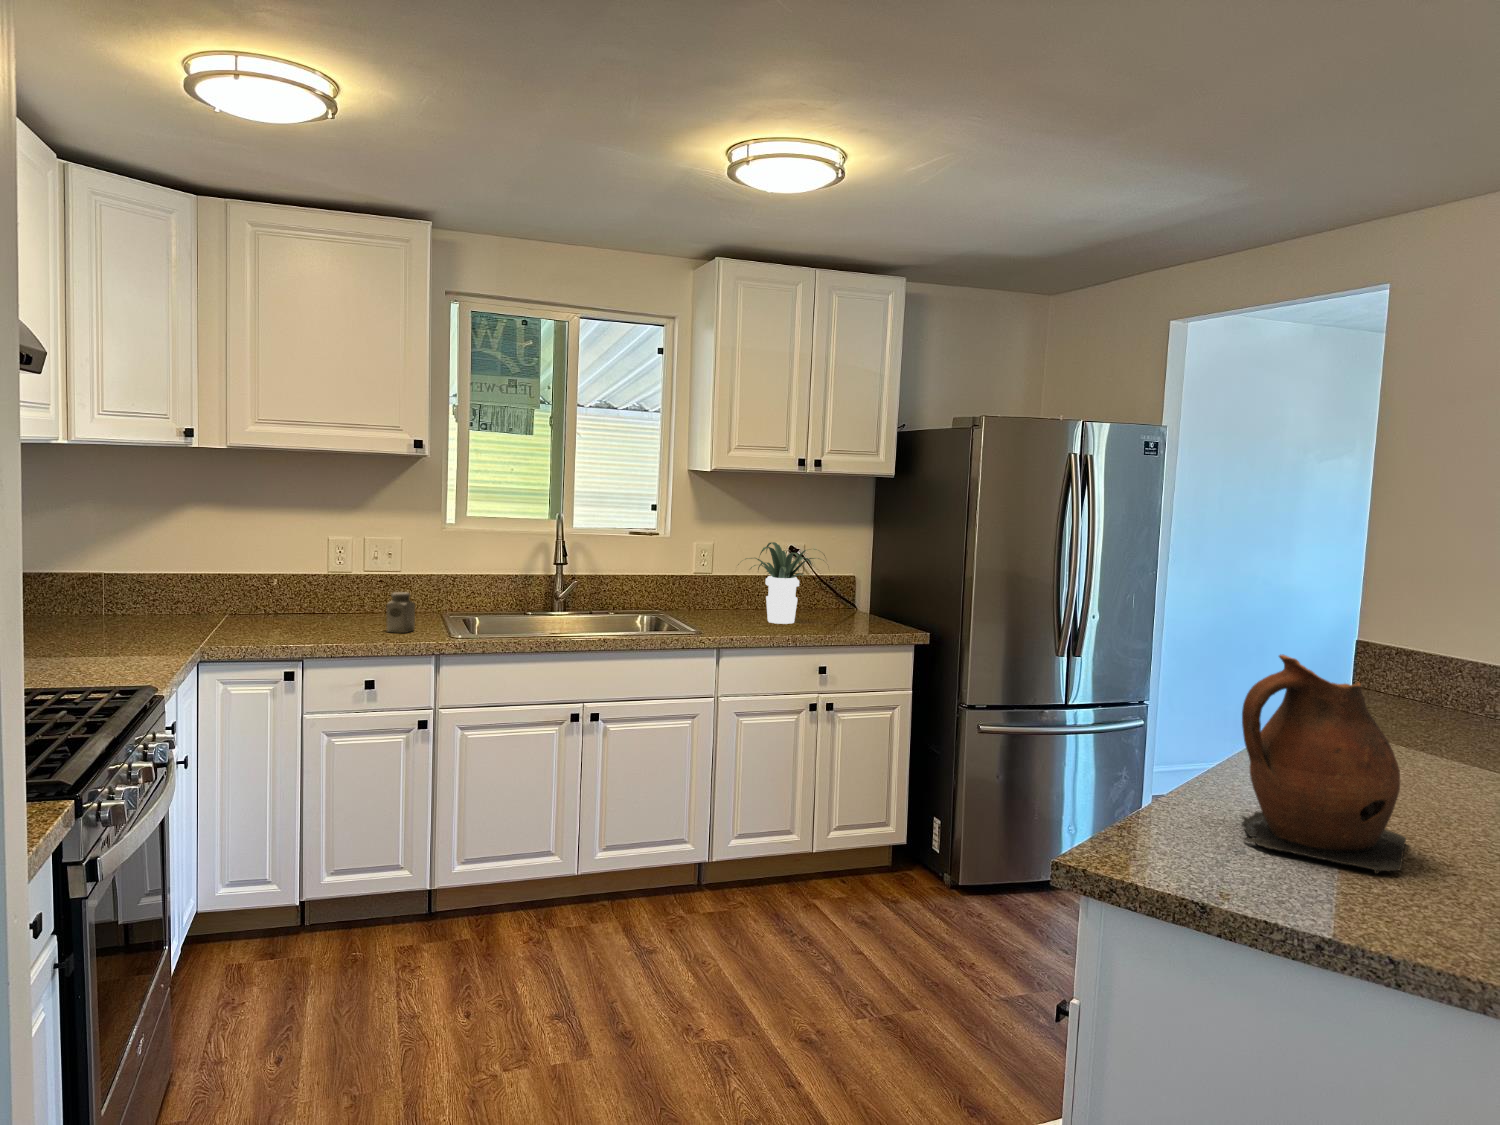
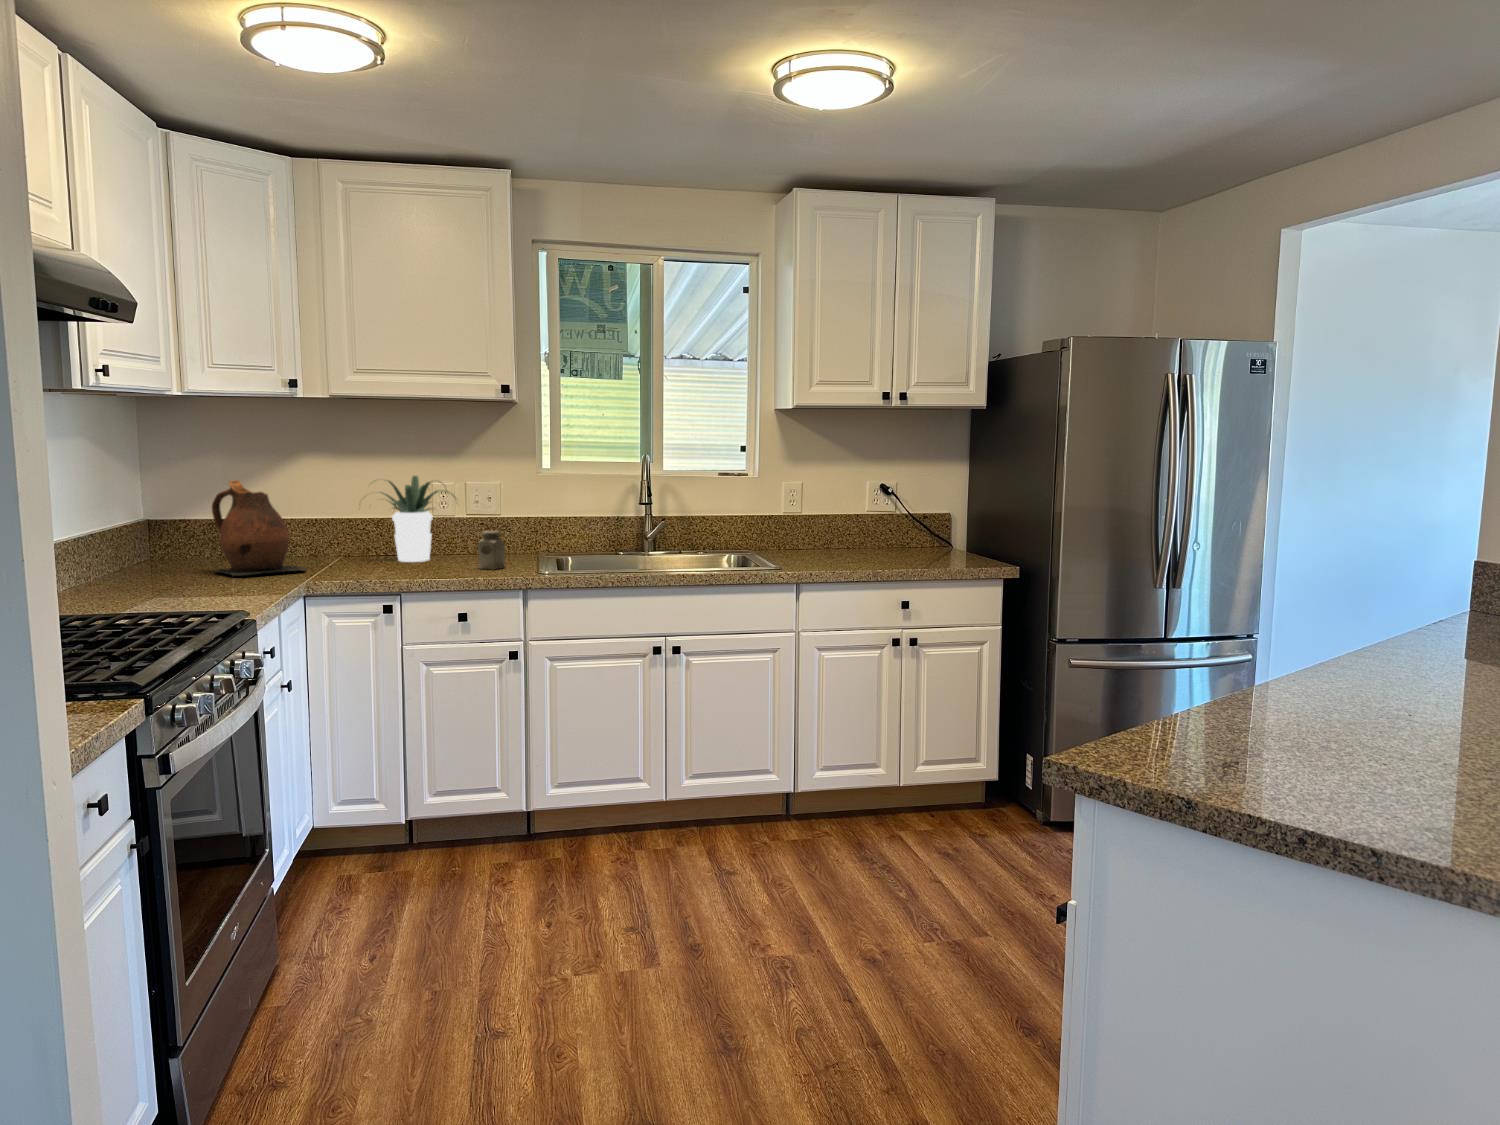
potted plant: present [738,542,825,624] -> present [365,476,454,562]
ceramic pitcher: present [1241,655,1406,874] -> present [212,480,307,576]

